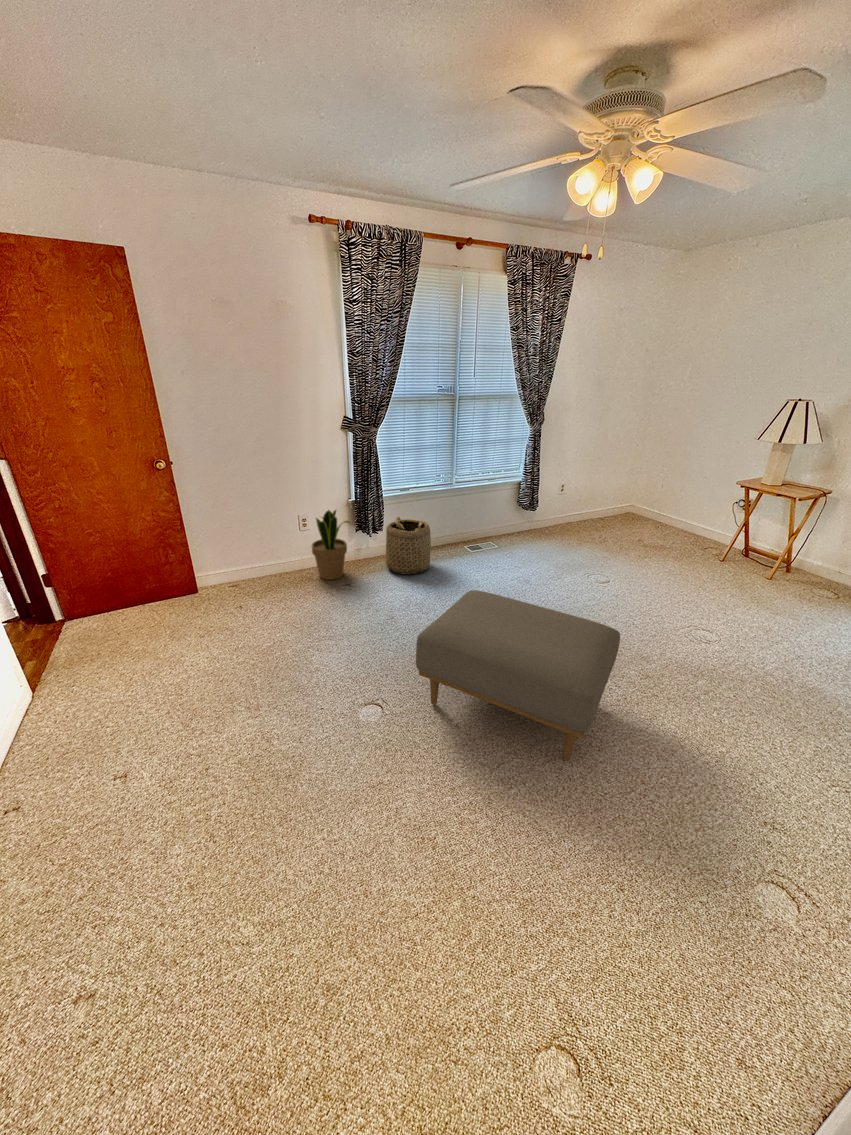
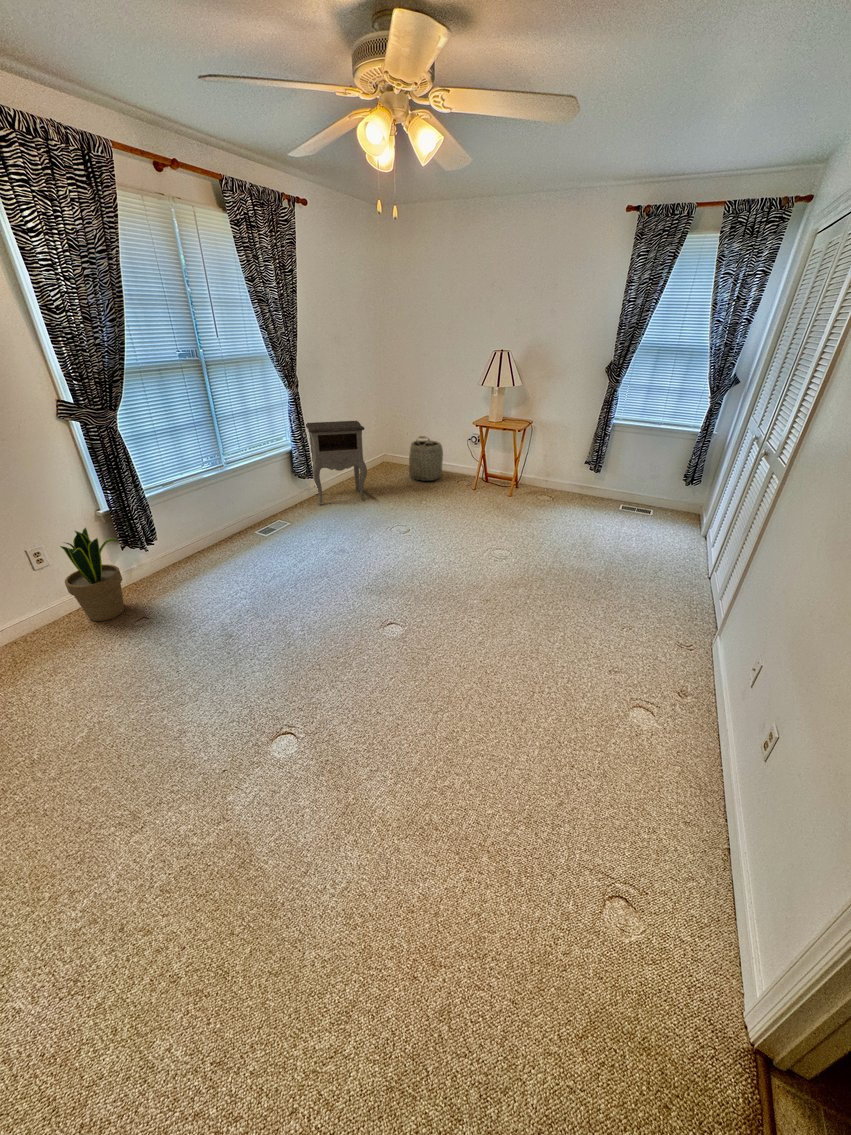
nightstand: none [535,460,599,544] -> present [306,421,367,505]
basket: present [386,517,431,574] -> present [409,436,443,481]
ottoman: present [416,590,620,761] -> none [317,570,501,704]

